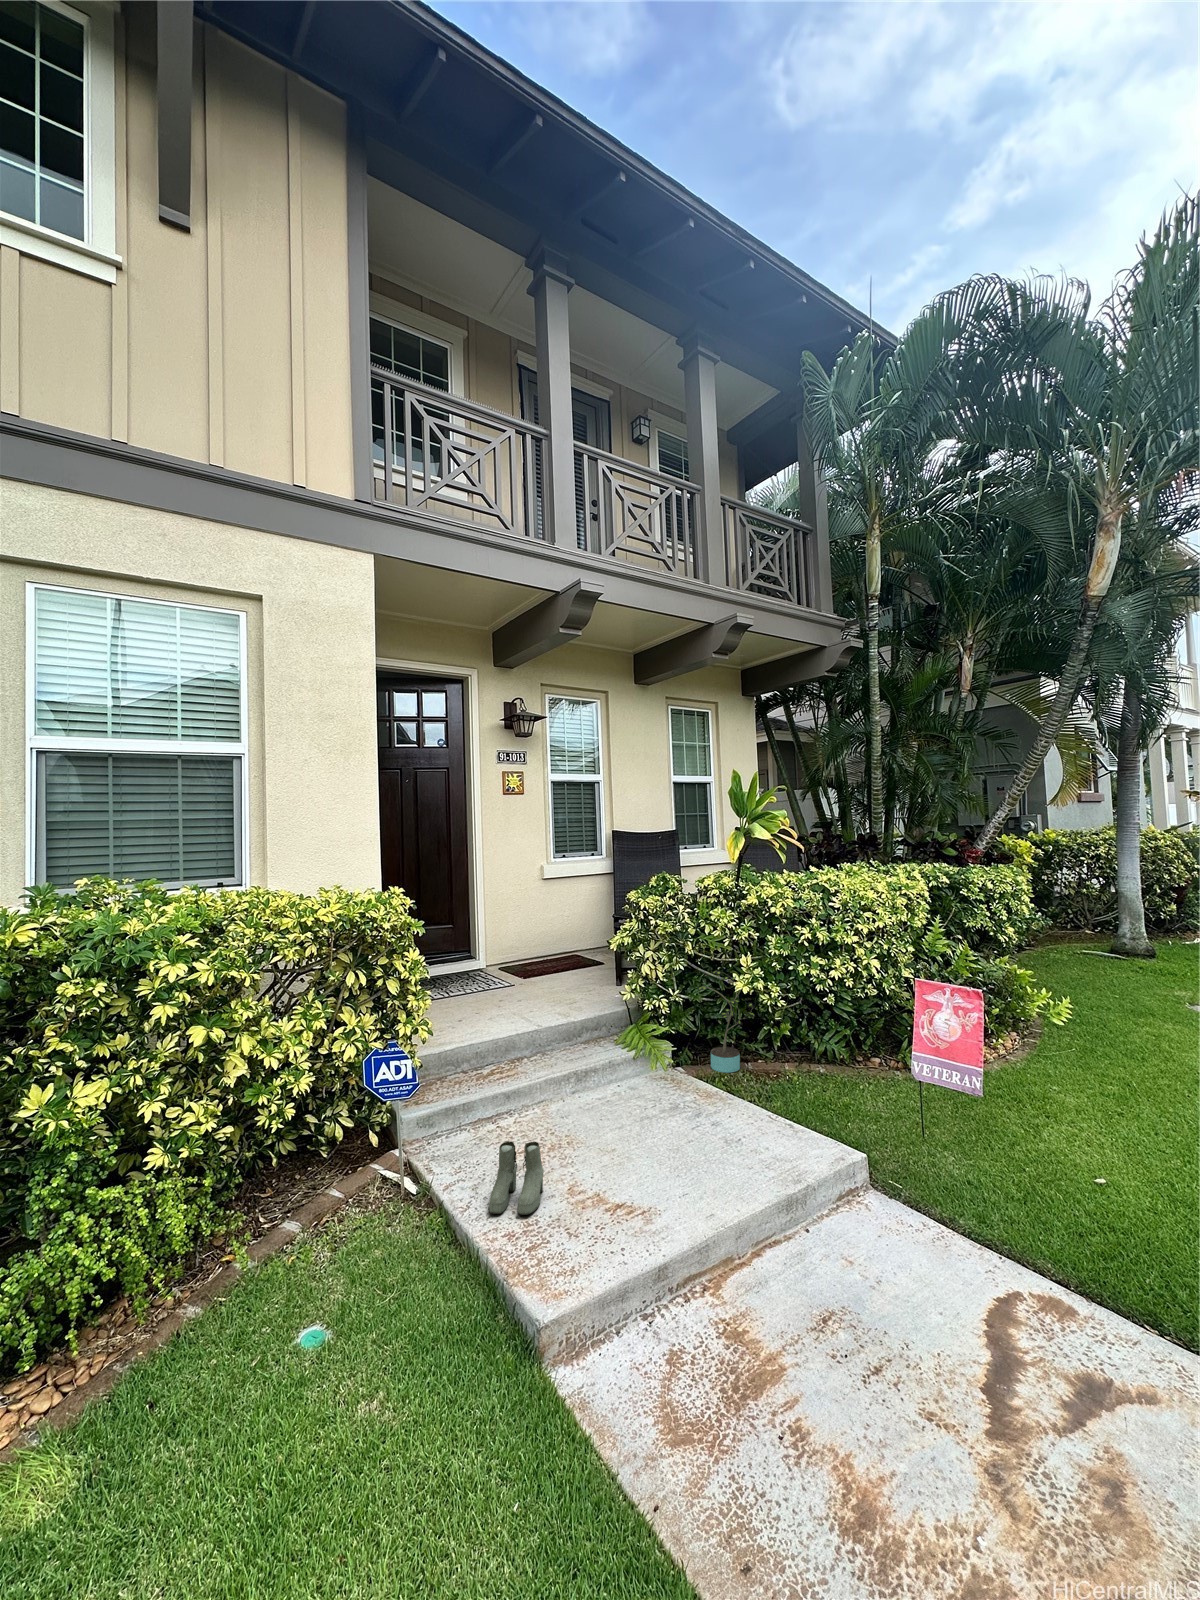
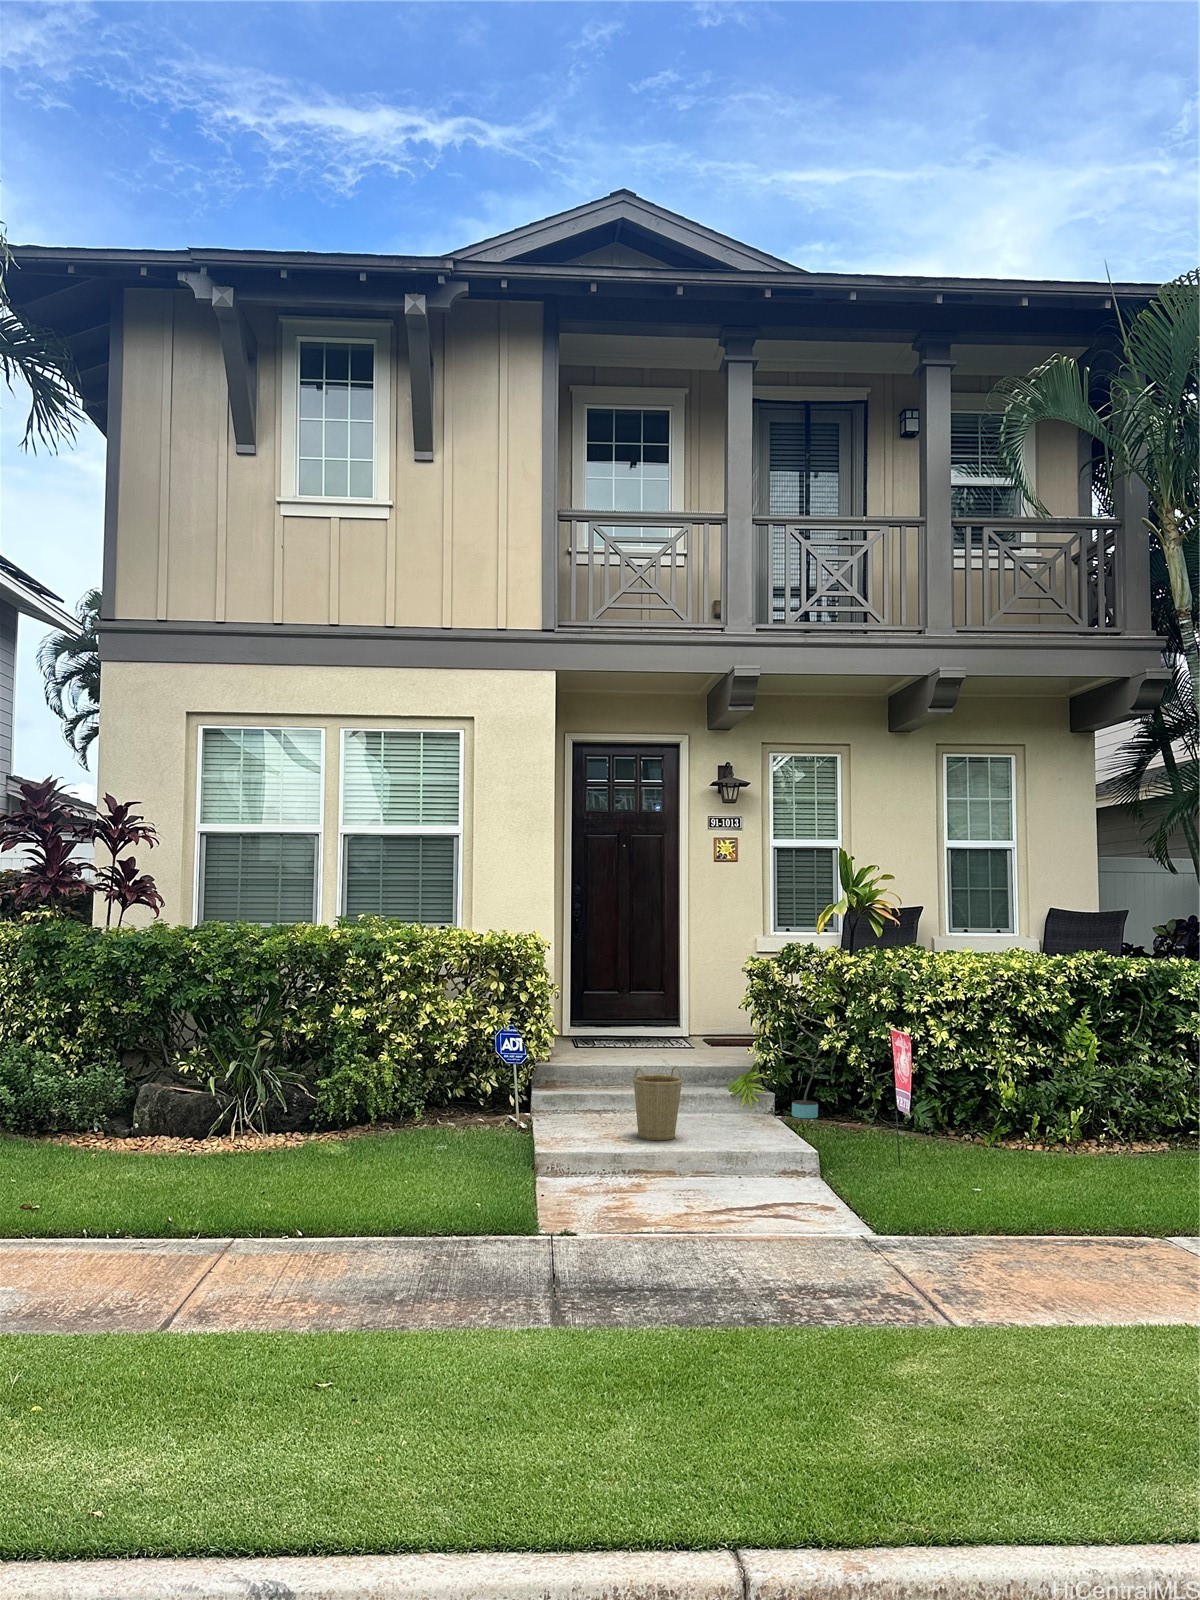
basket: none [633,1075,706,1203] -> present [633,1067,682,1140]
boots: present [489,1141,544,1215] -> none [542,1091,583,1128]

